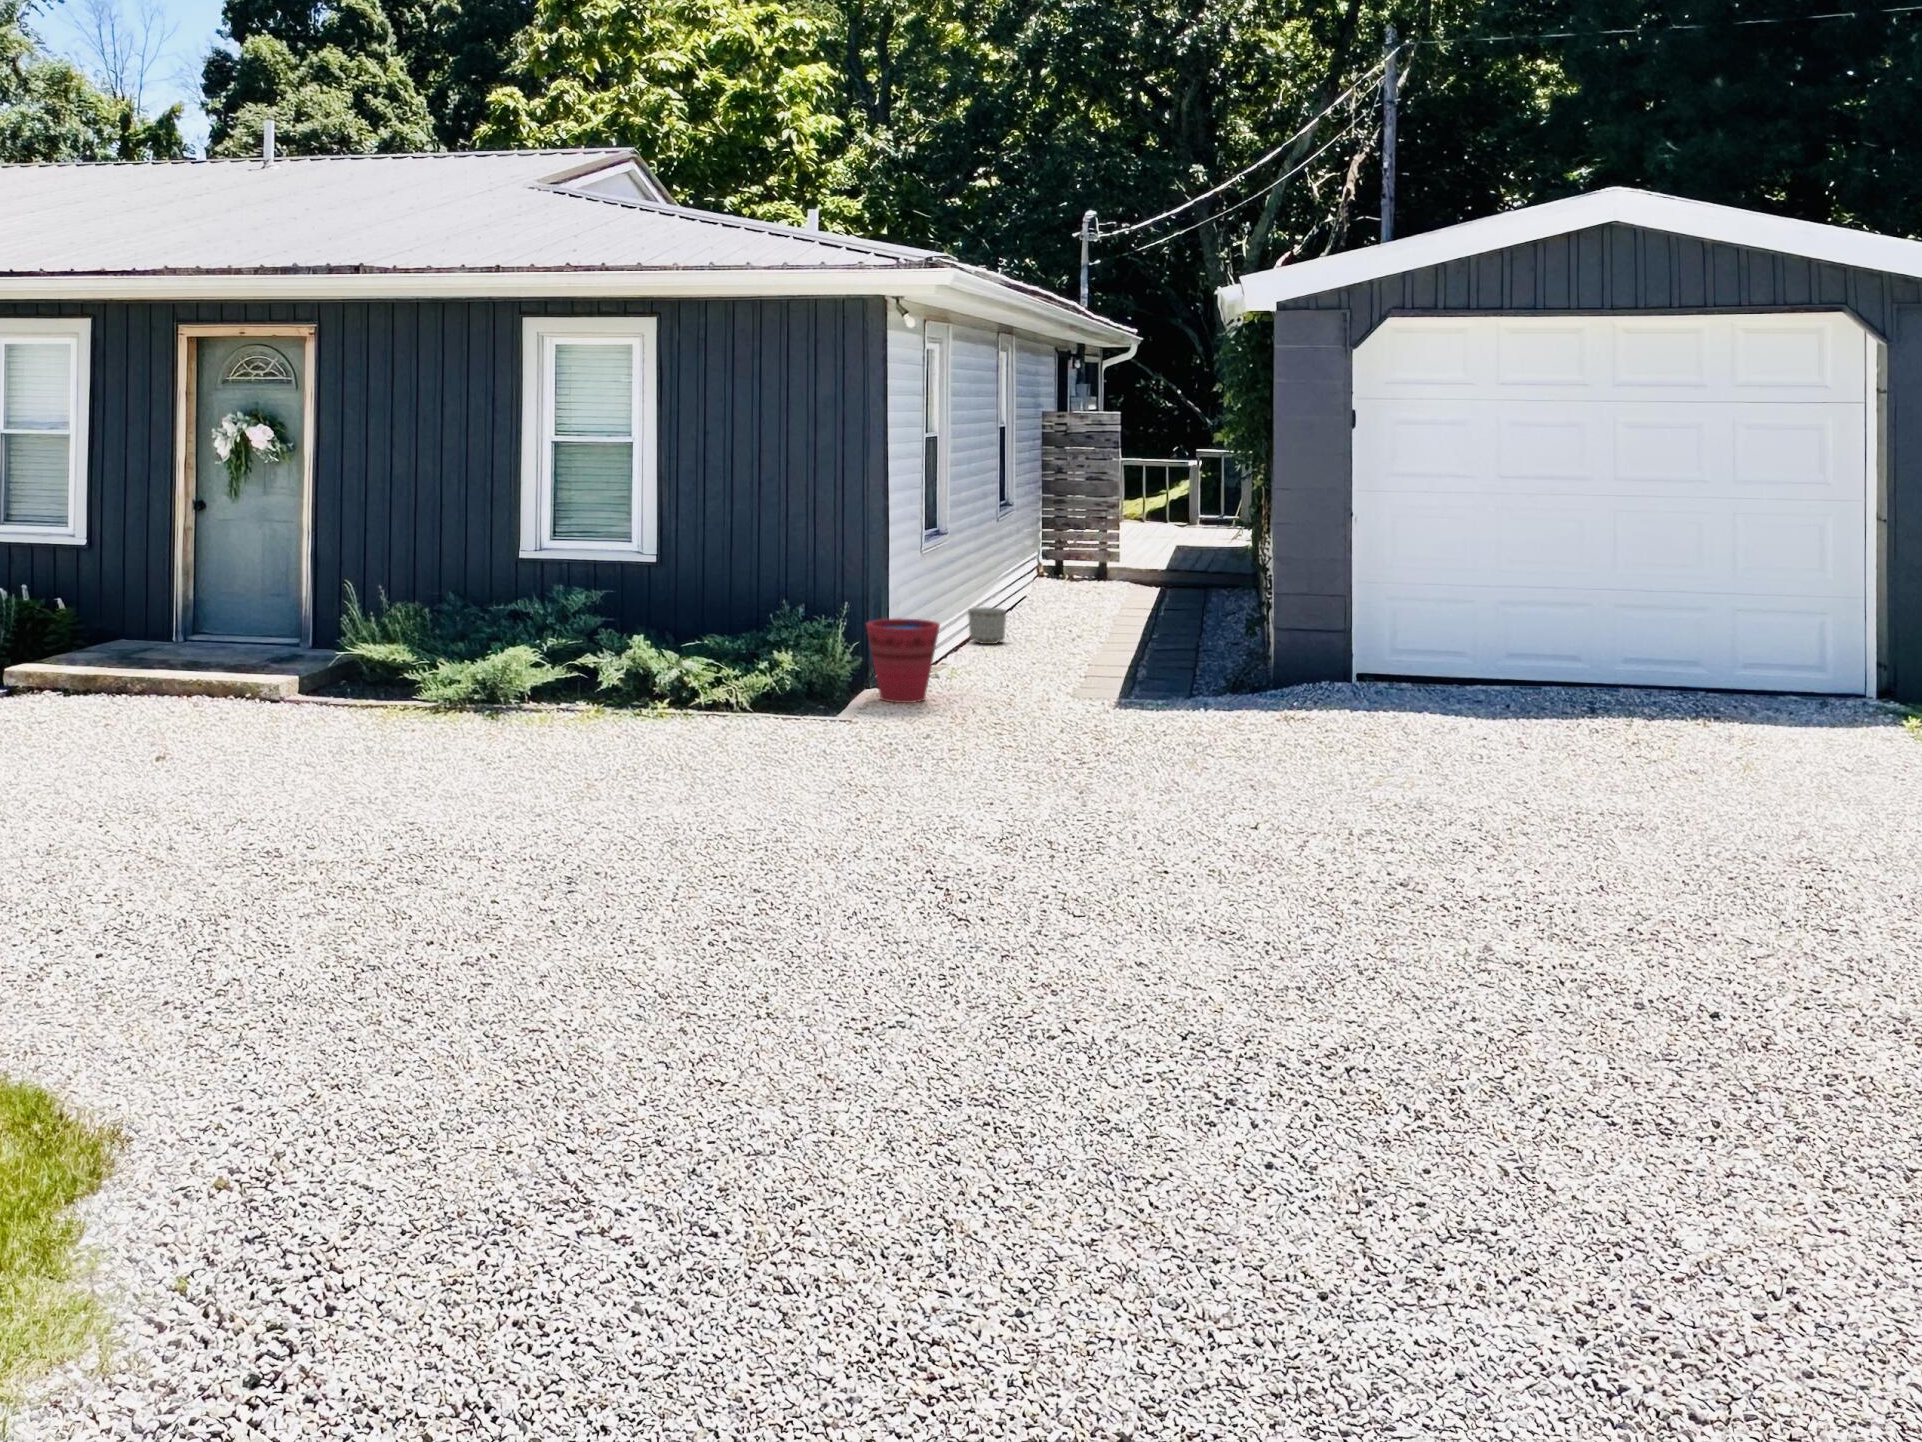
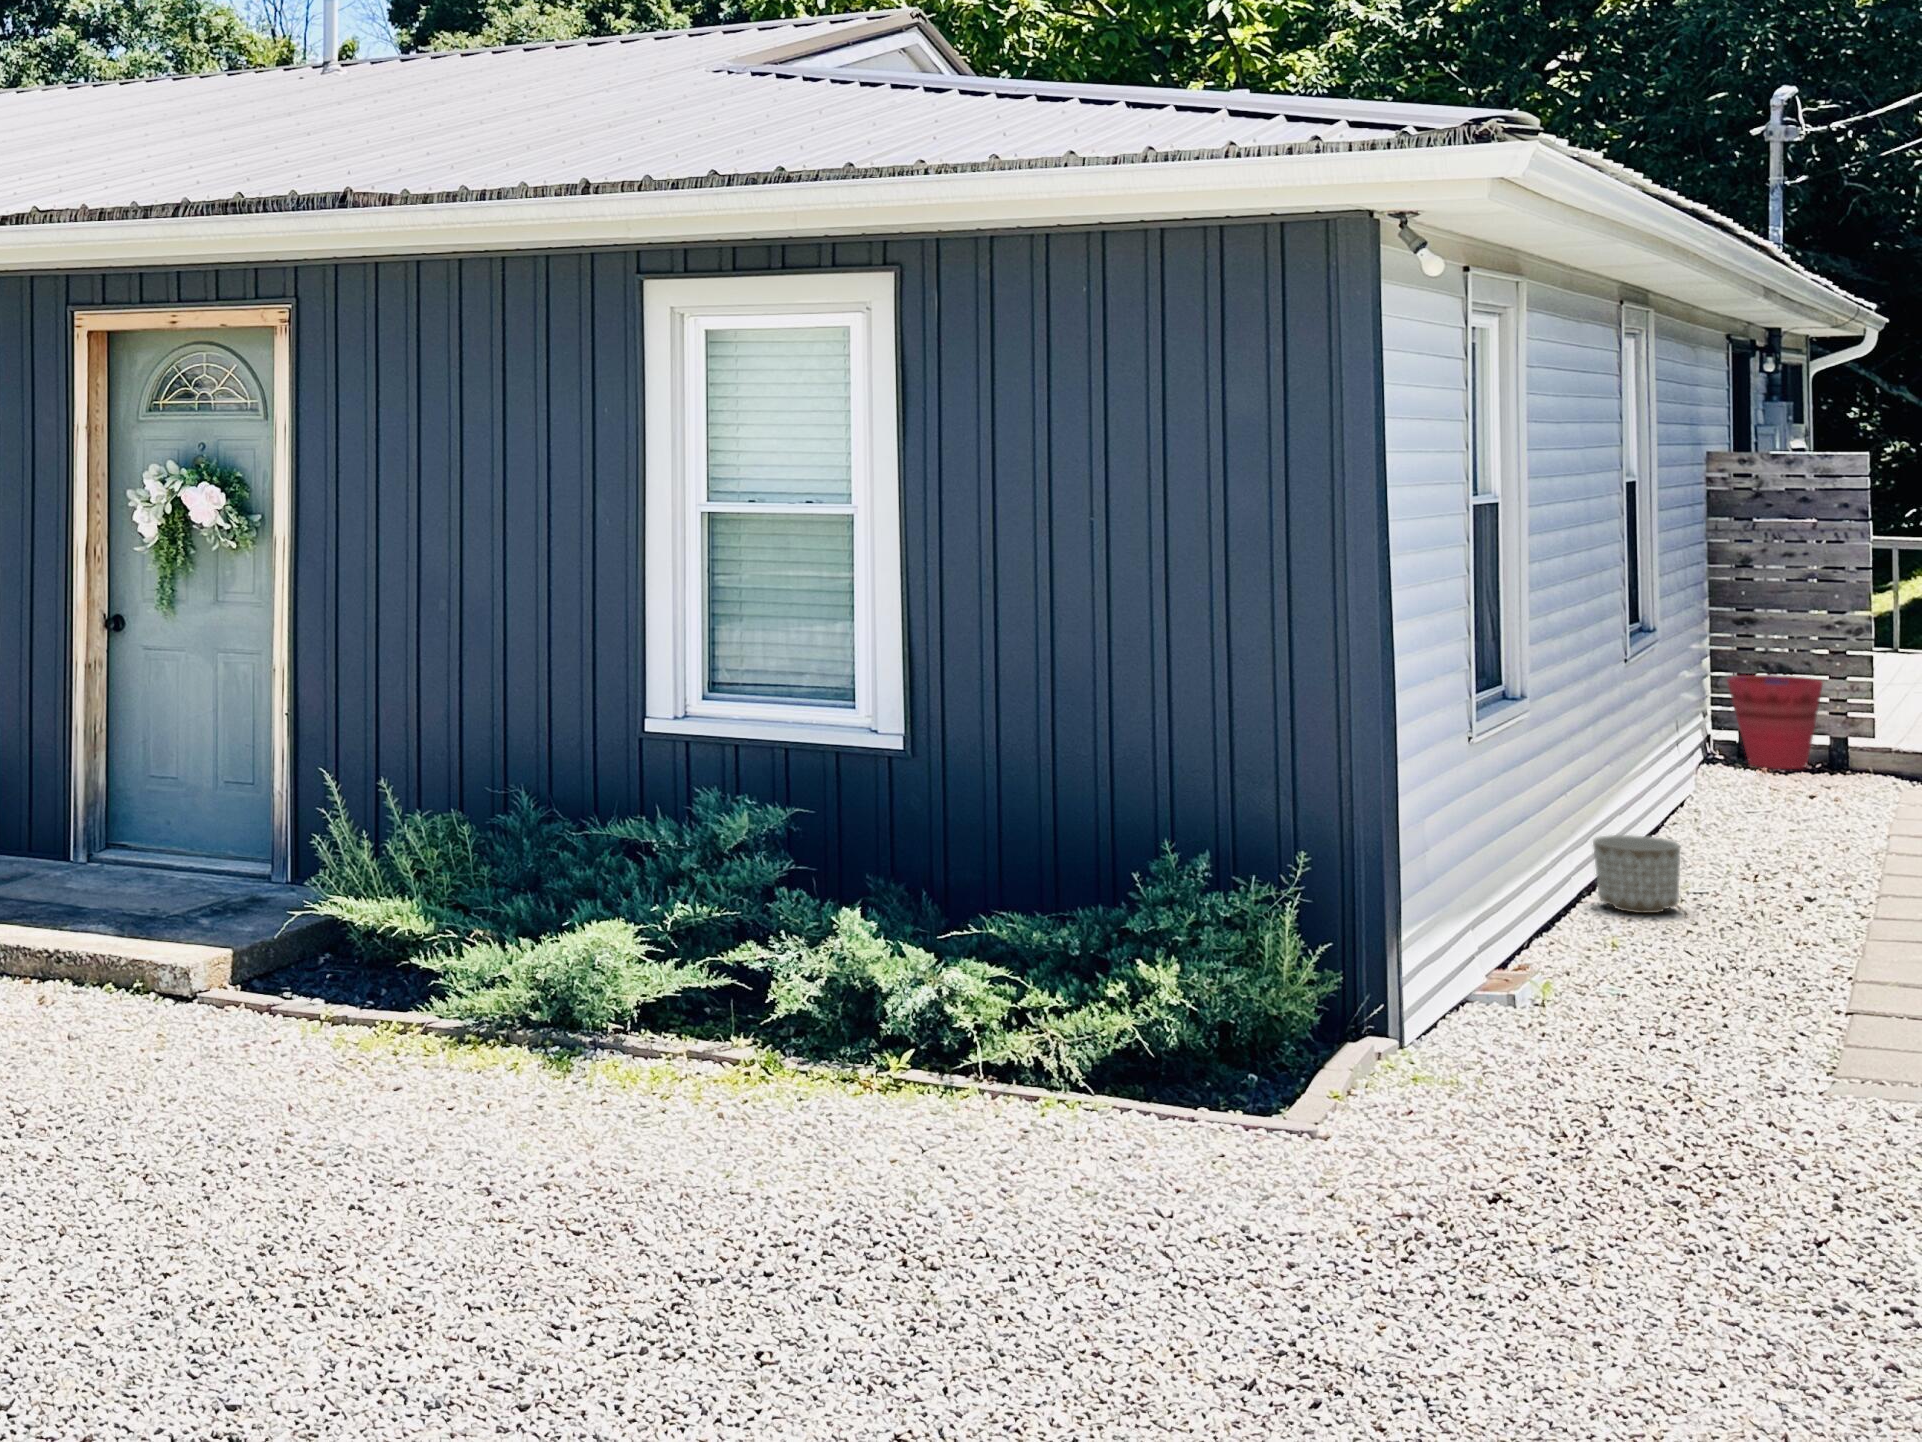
bucket: present [866,619,940,703] -> present [1727,675,1823,769]

